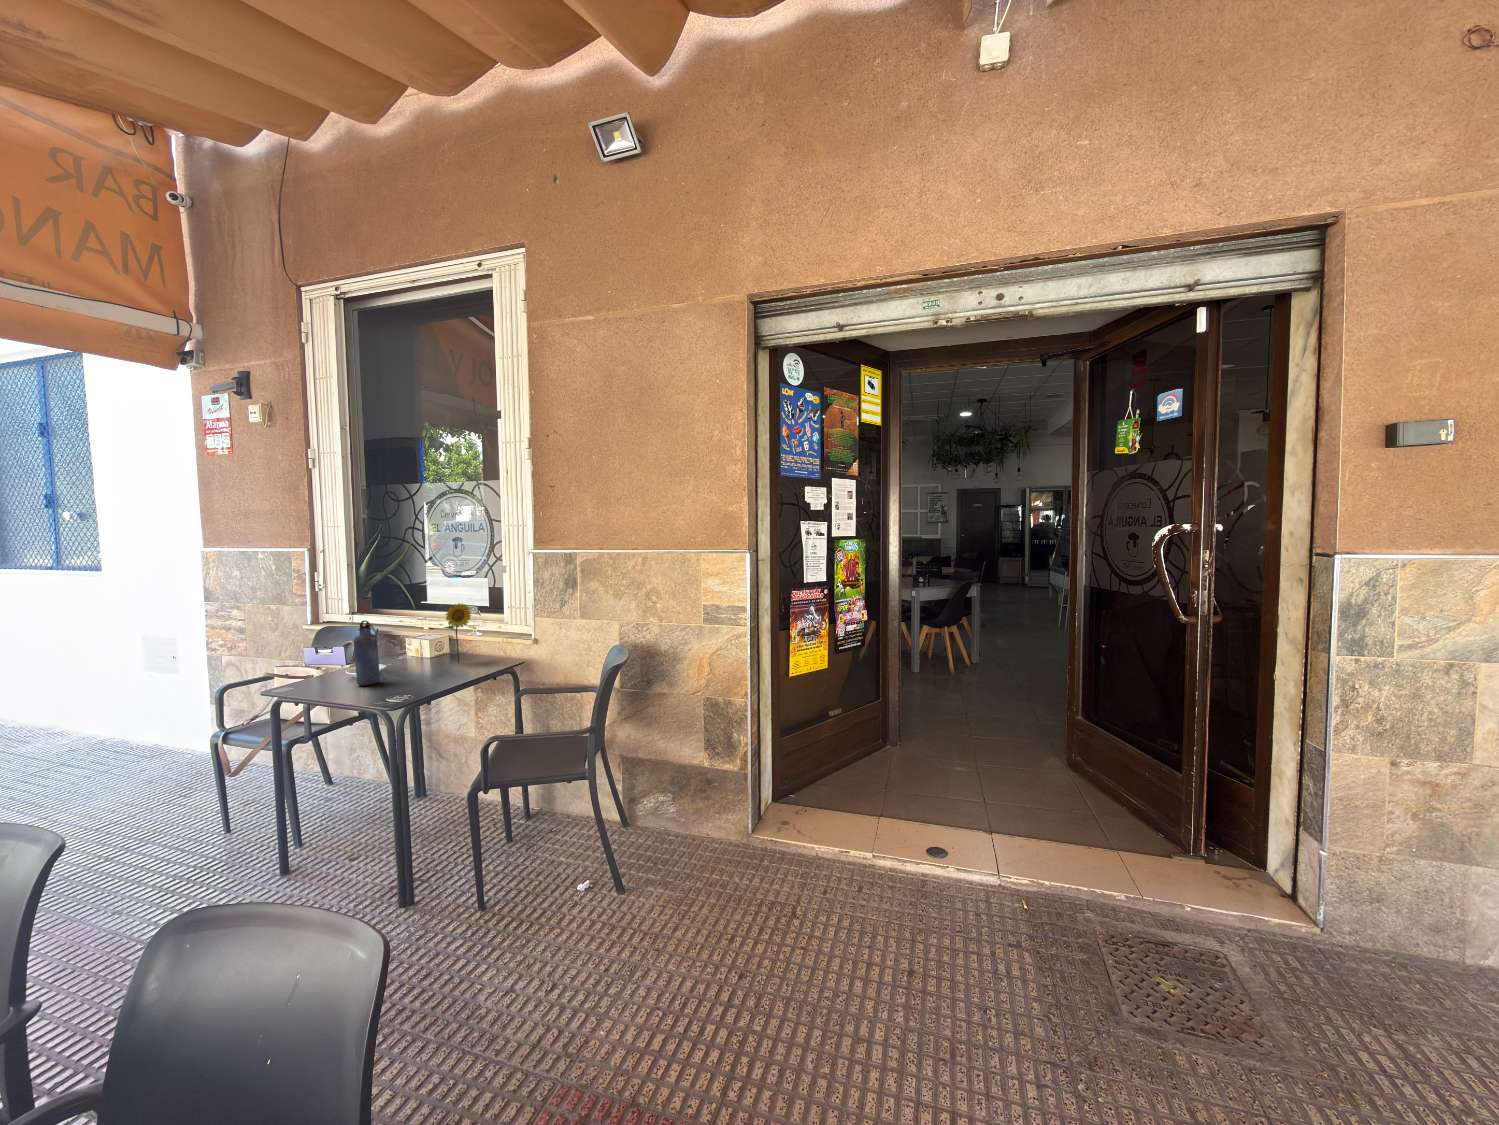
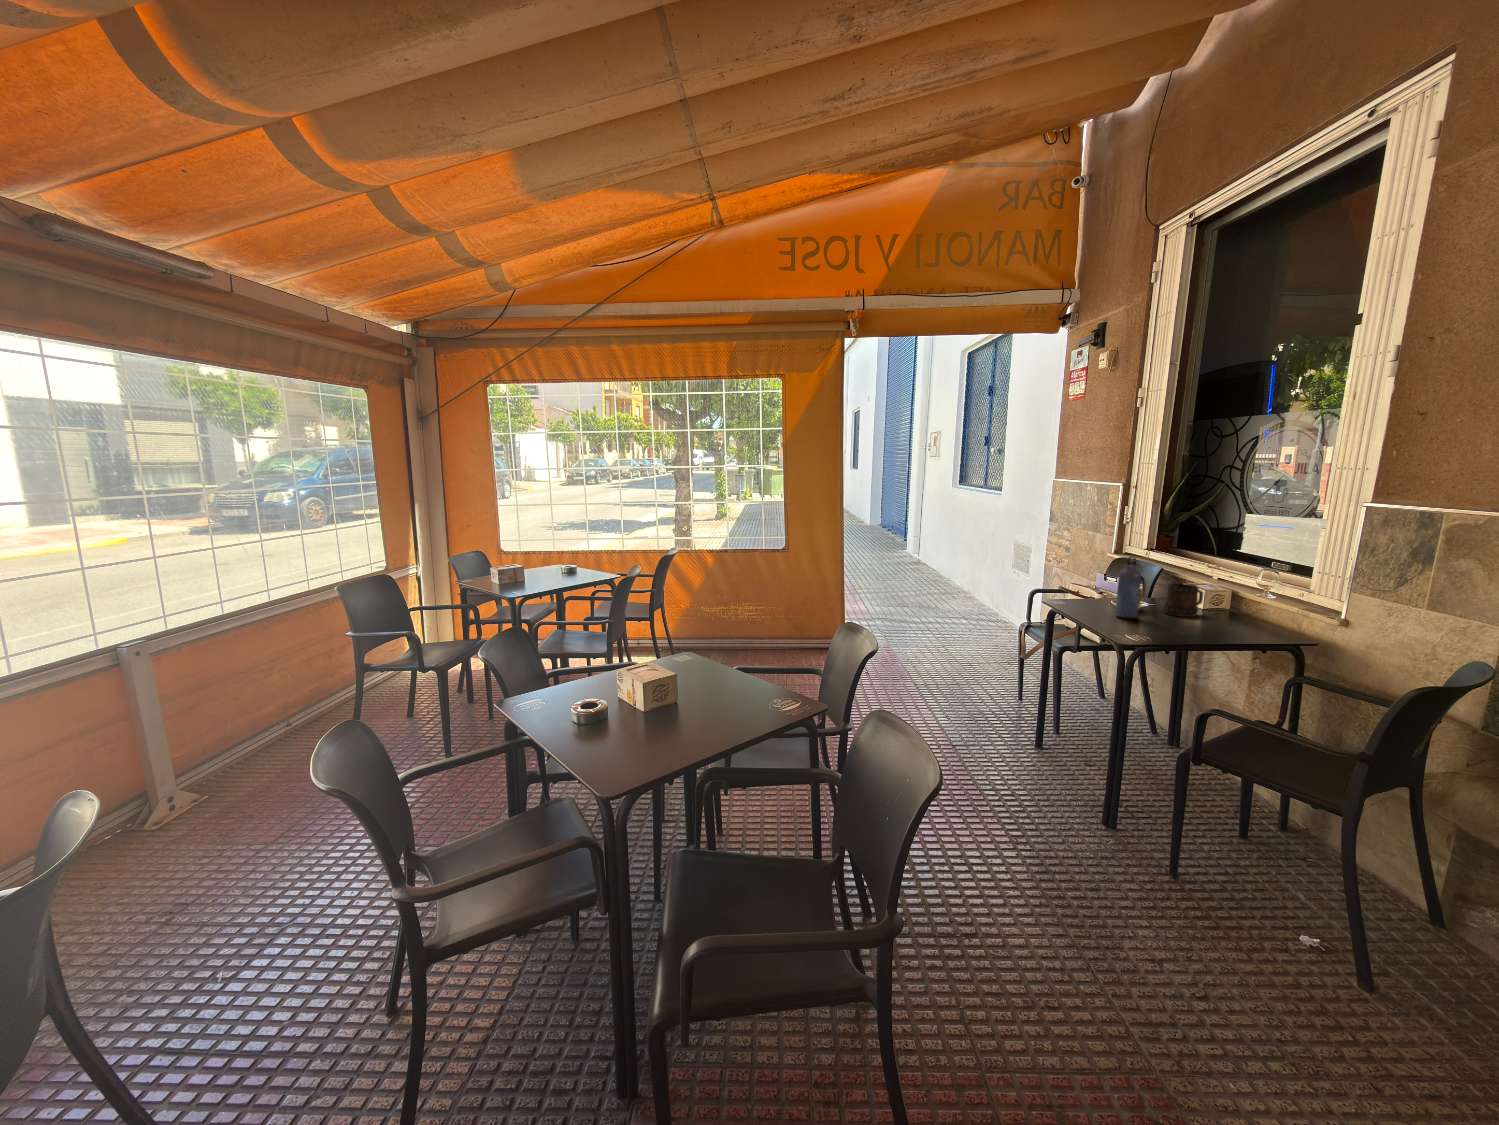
flower: present [444,603,471,663] -> none [1221,556,1260,622]
beer mug: none [396,638,429,671] -> present [1163,583,1203,617]

